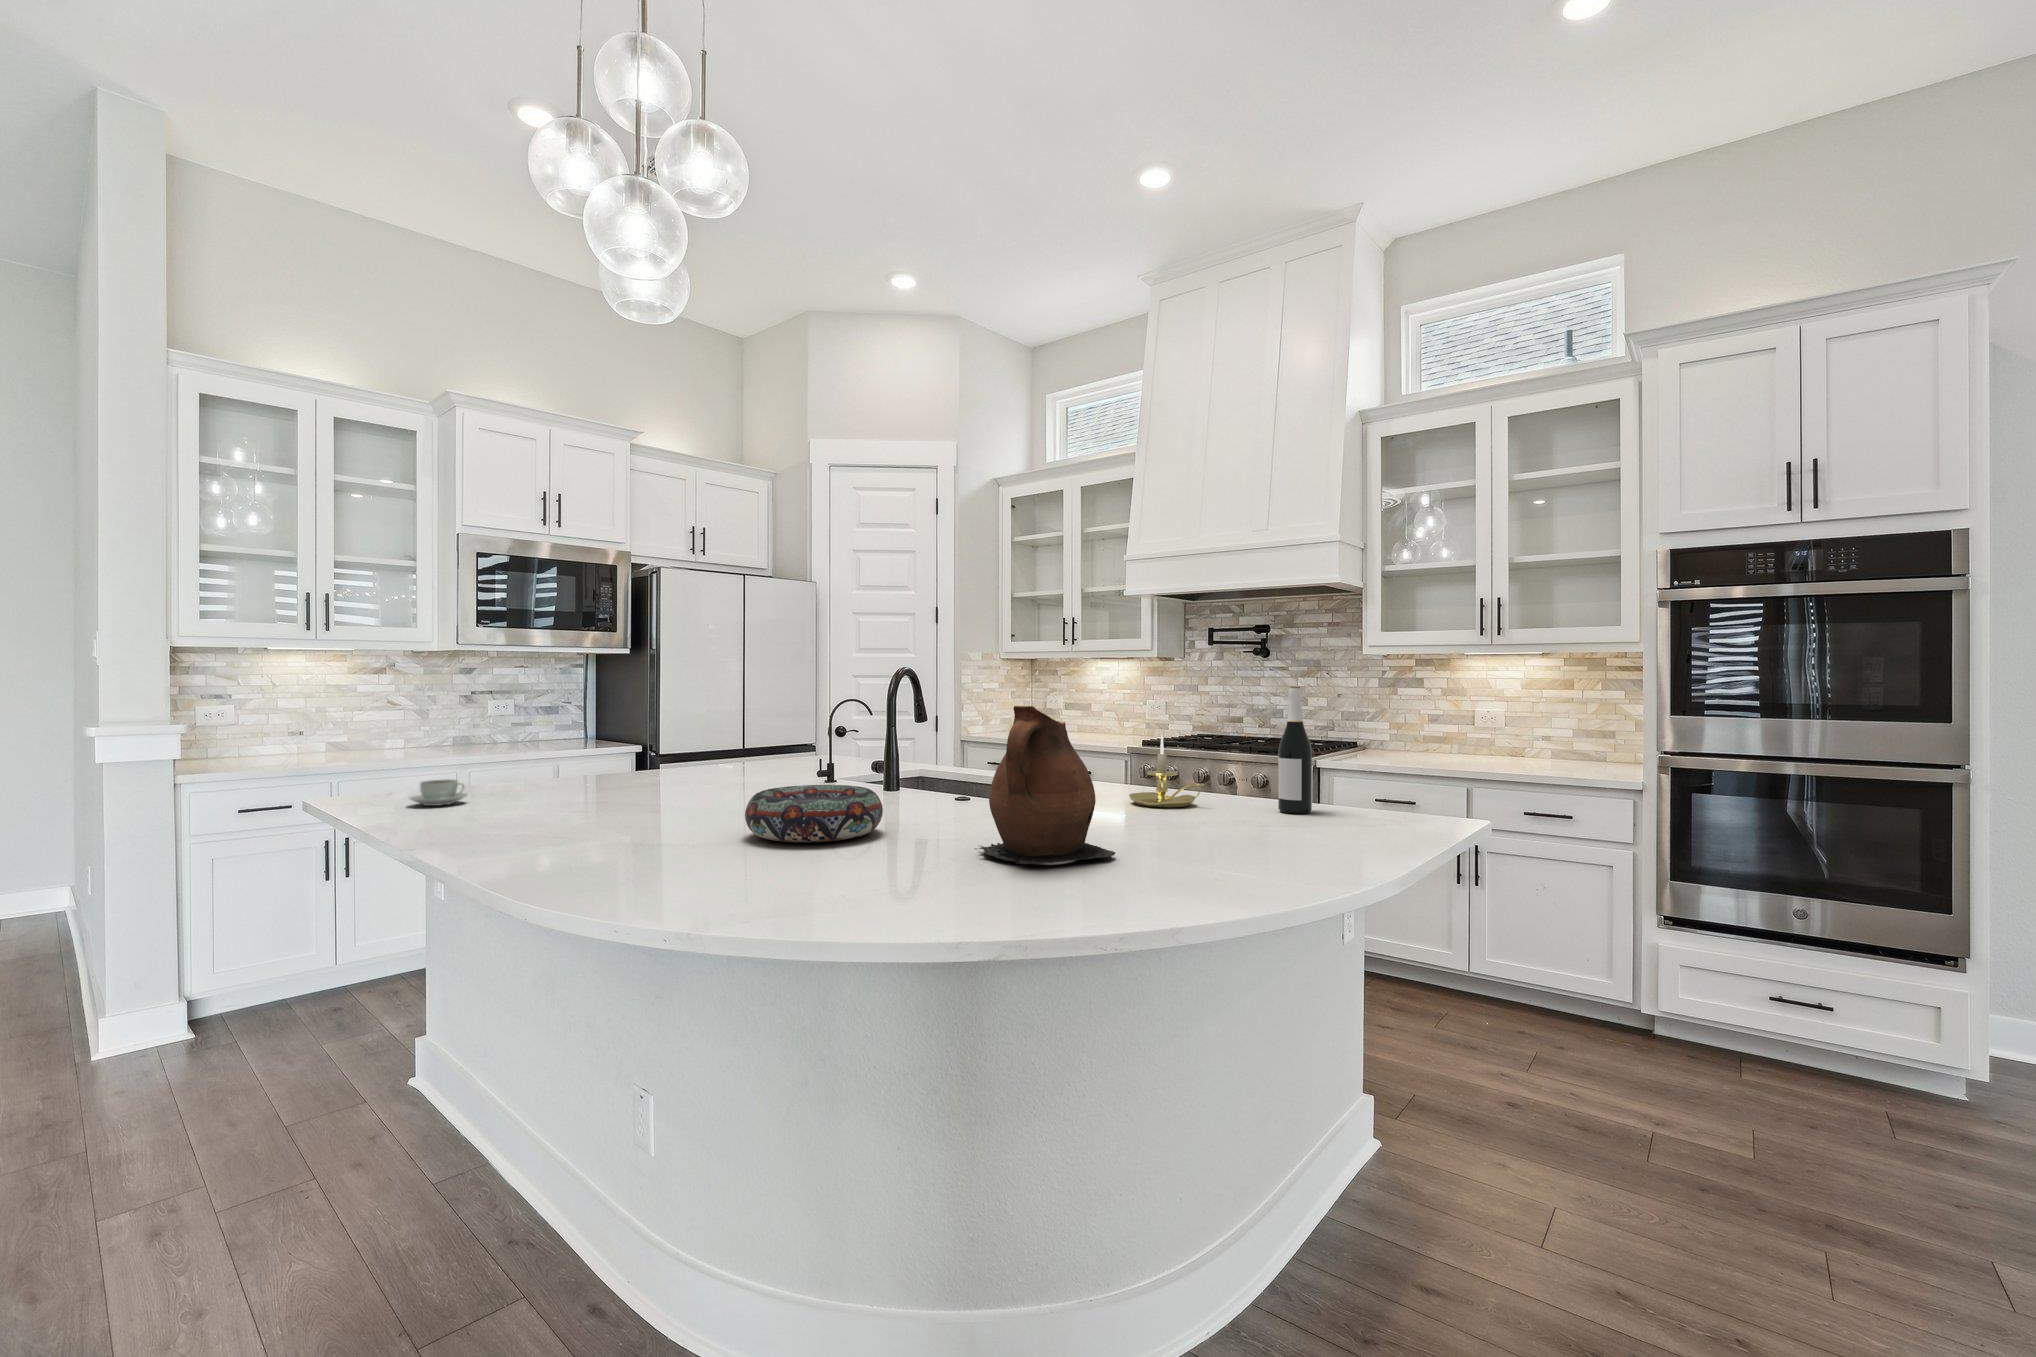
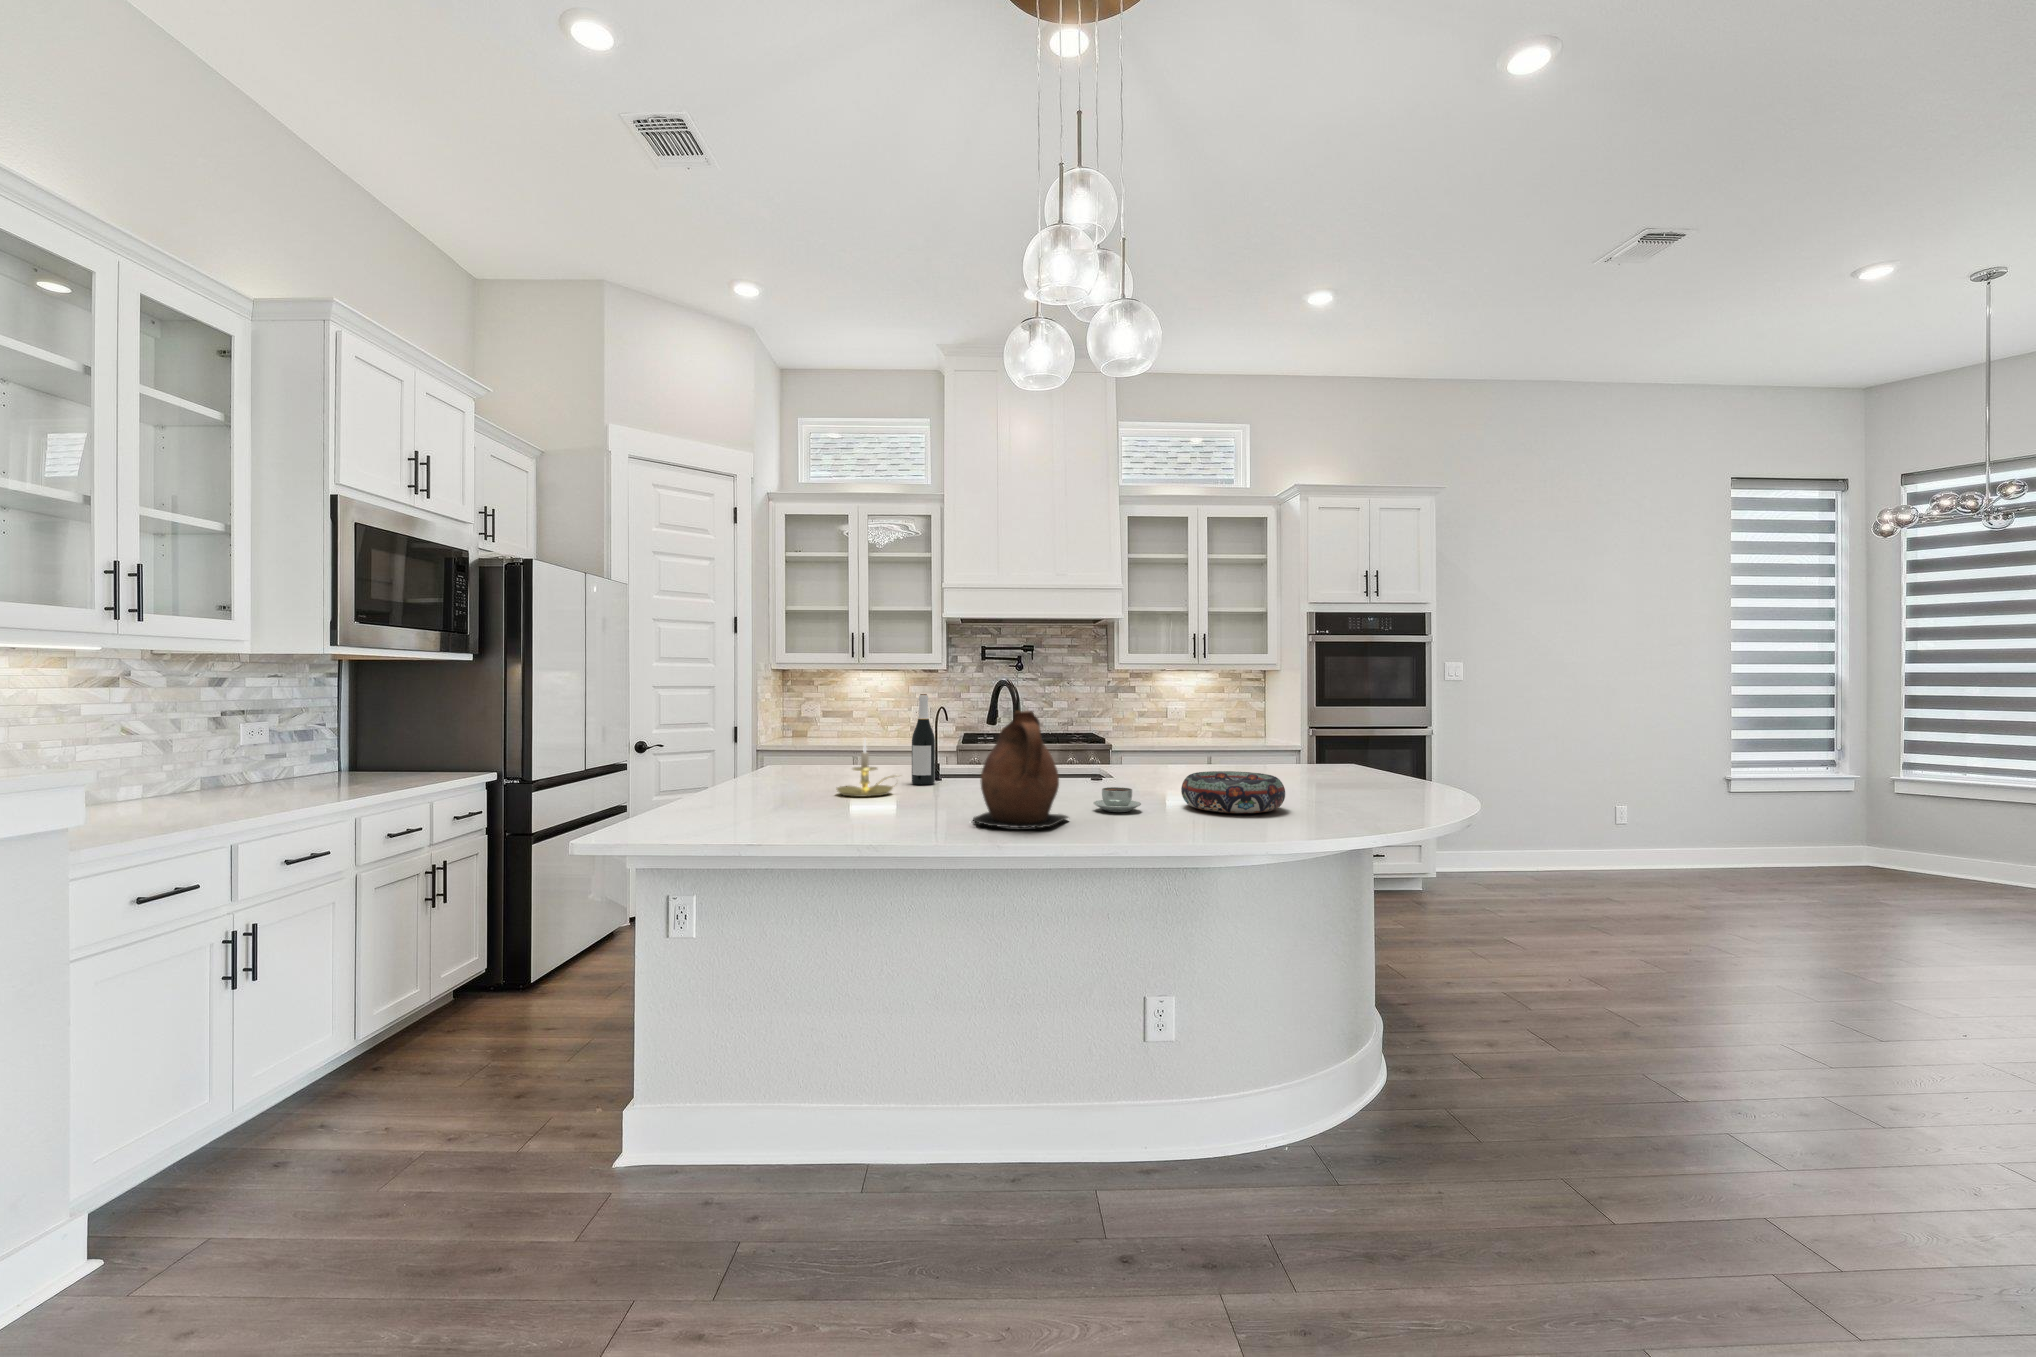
wine bottle: present [1278,687,1312,814] -> present [912,694,935,785]
ceramic pitcher: present [975,706,1115,864] -> present [973,711,1068,828]
candle holder: present [1129,736,1205,807] -> present [836,740,894,797]
coffee cup: present [410,779,467,806] -> present [1093,787,1141,812]

